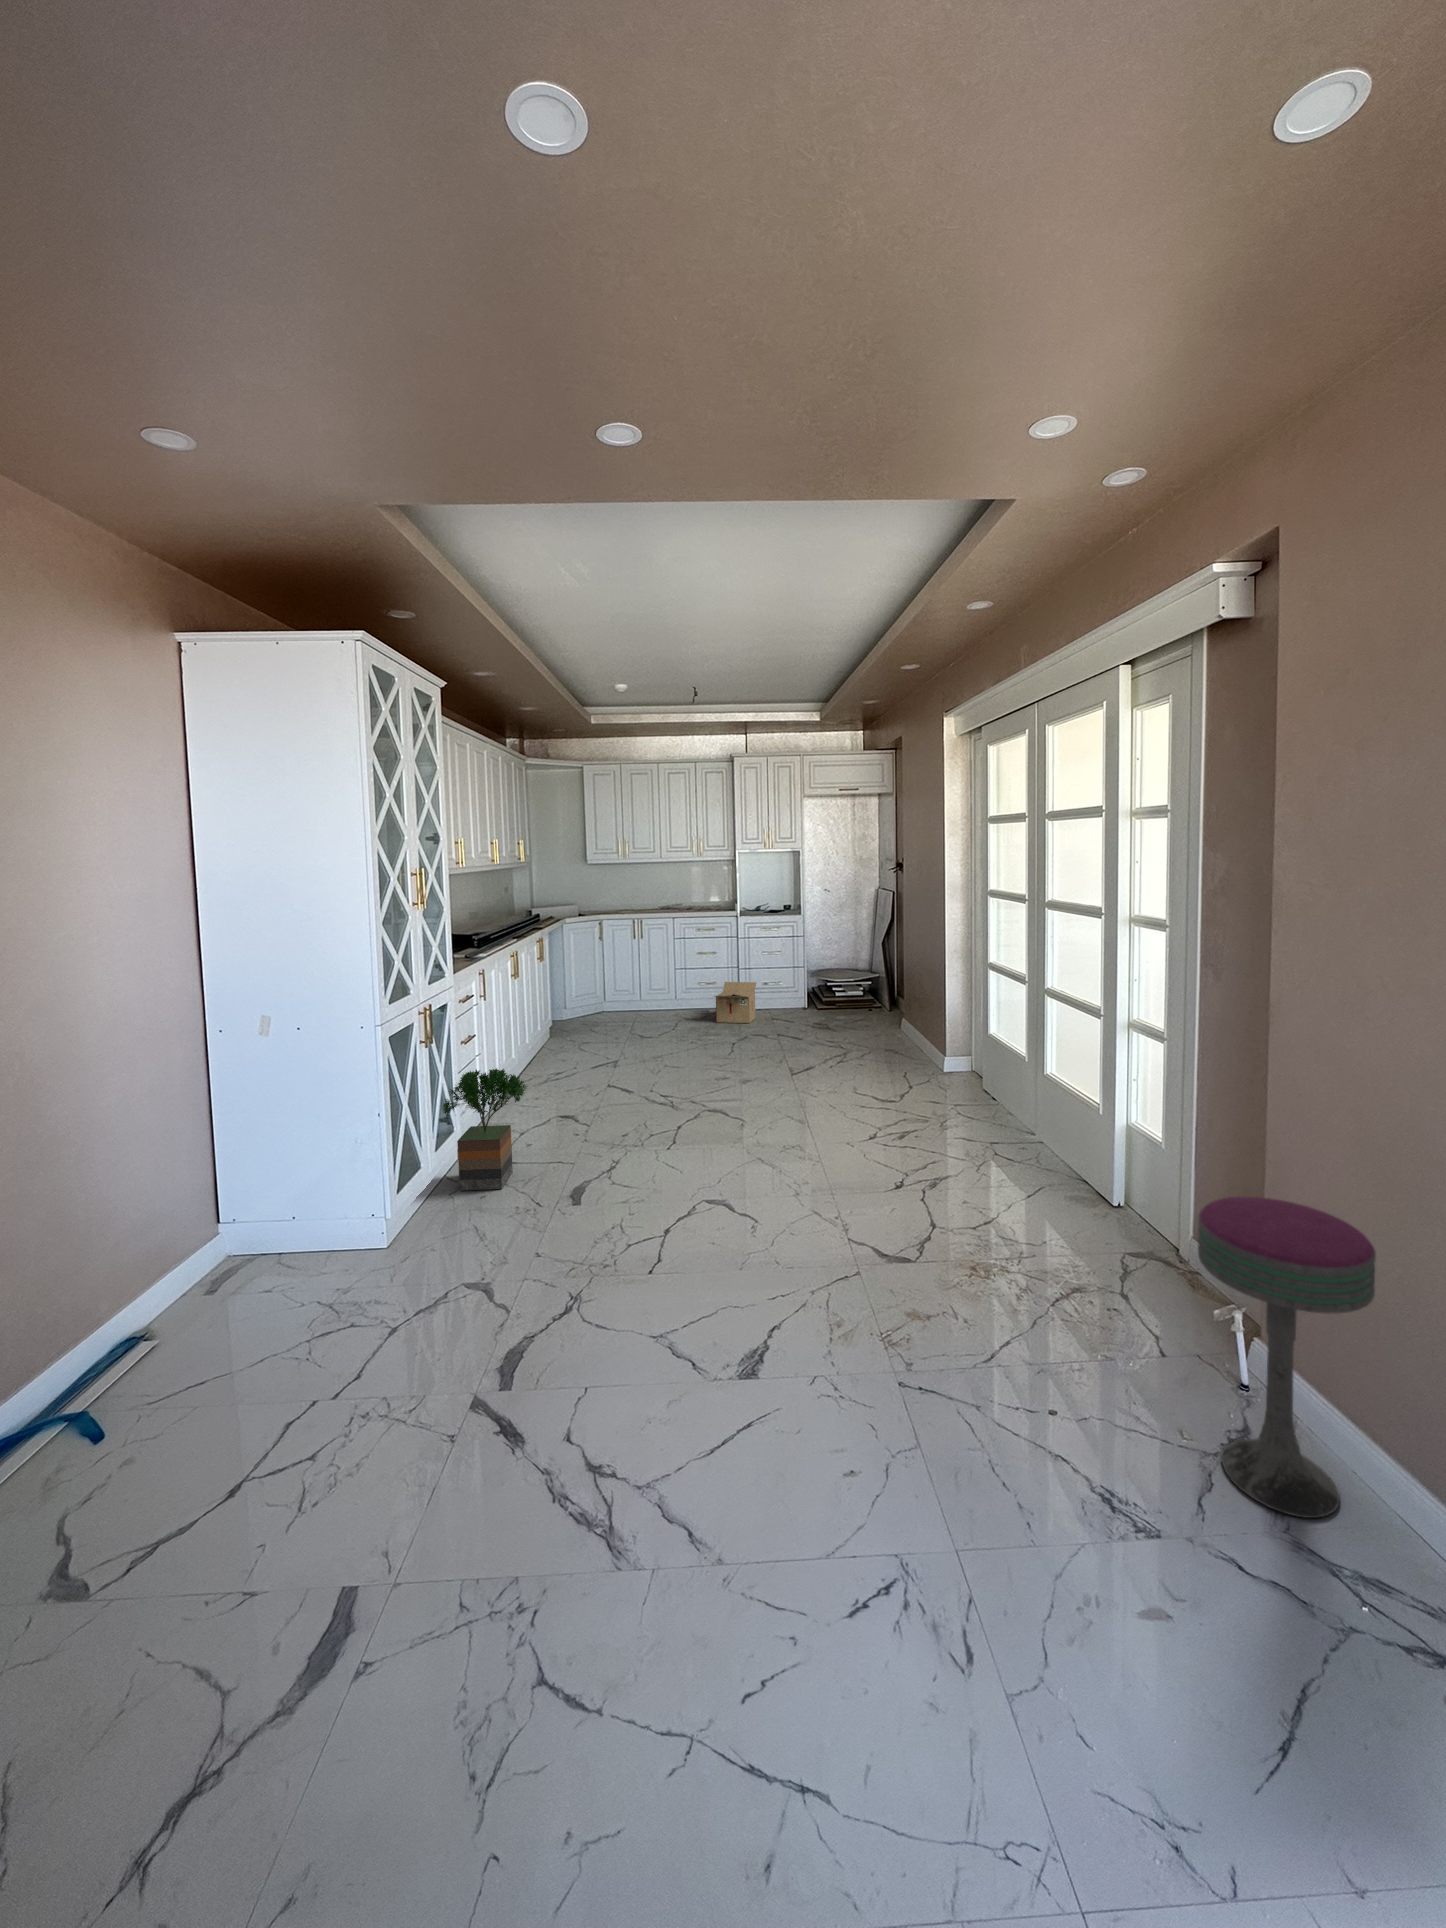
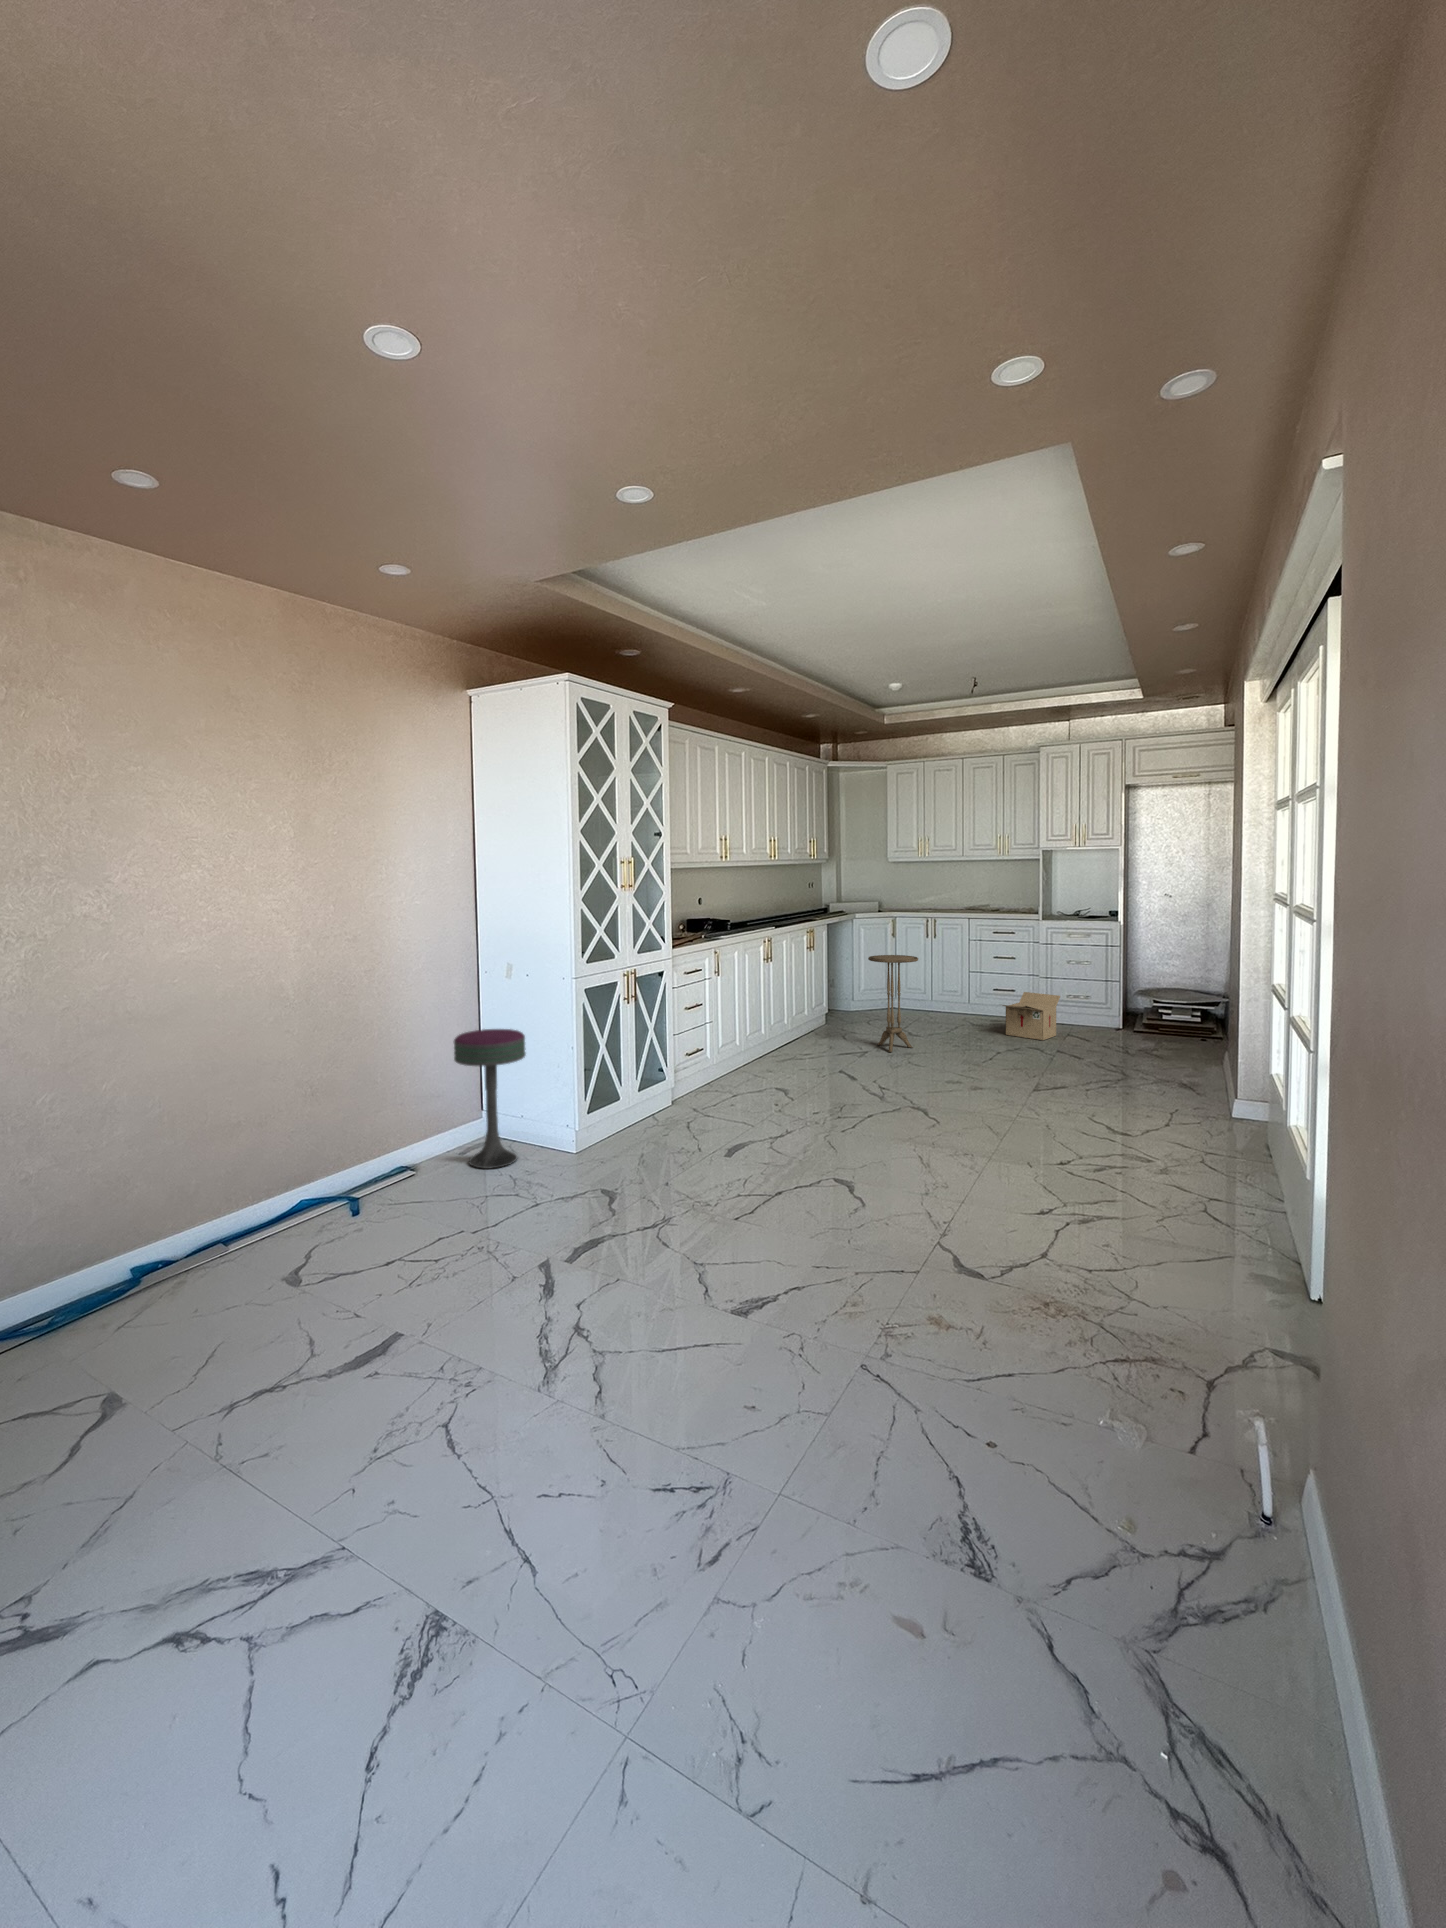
side table: none [607,958,655,1054] -> present [868,955,918,1052]
potted tree: present [442,1069,527,1190] -> none [636,1031,714,1137]
bar stool: present [1198,1197,1376,1518] -> present [454,1029,526,1169]

